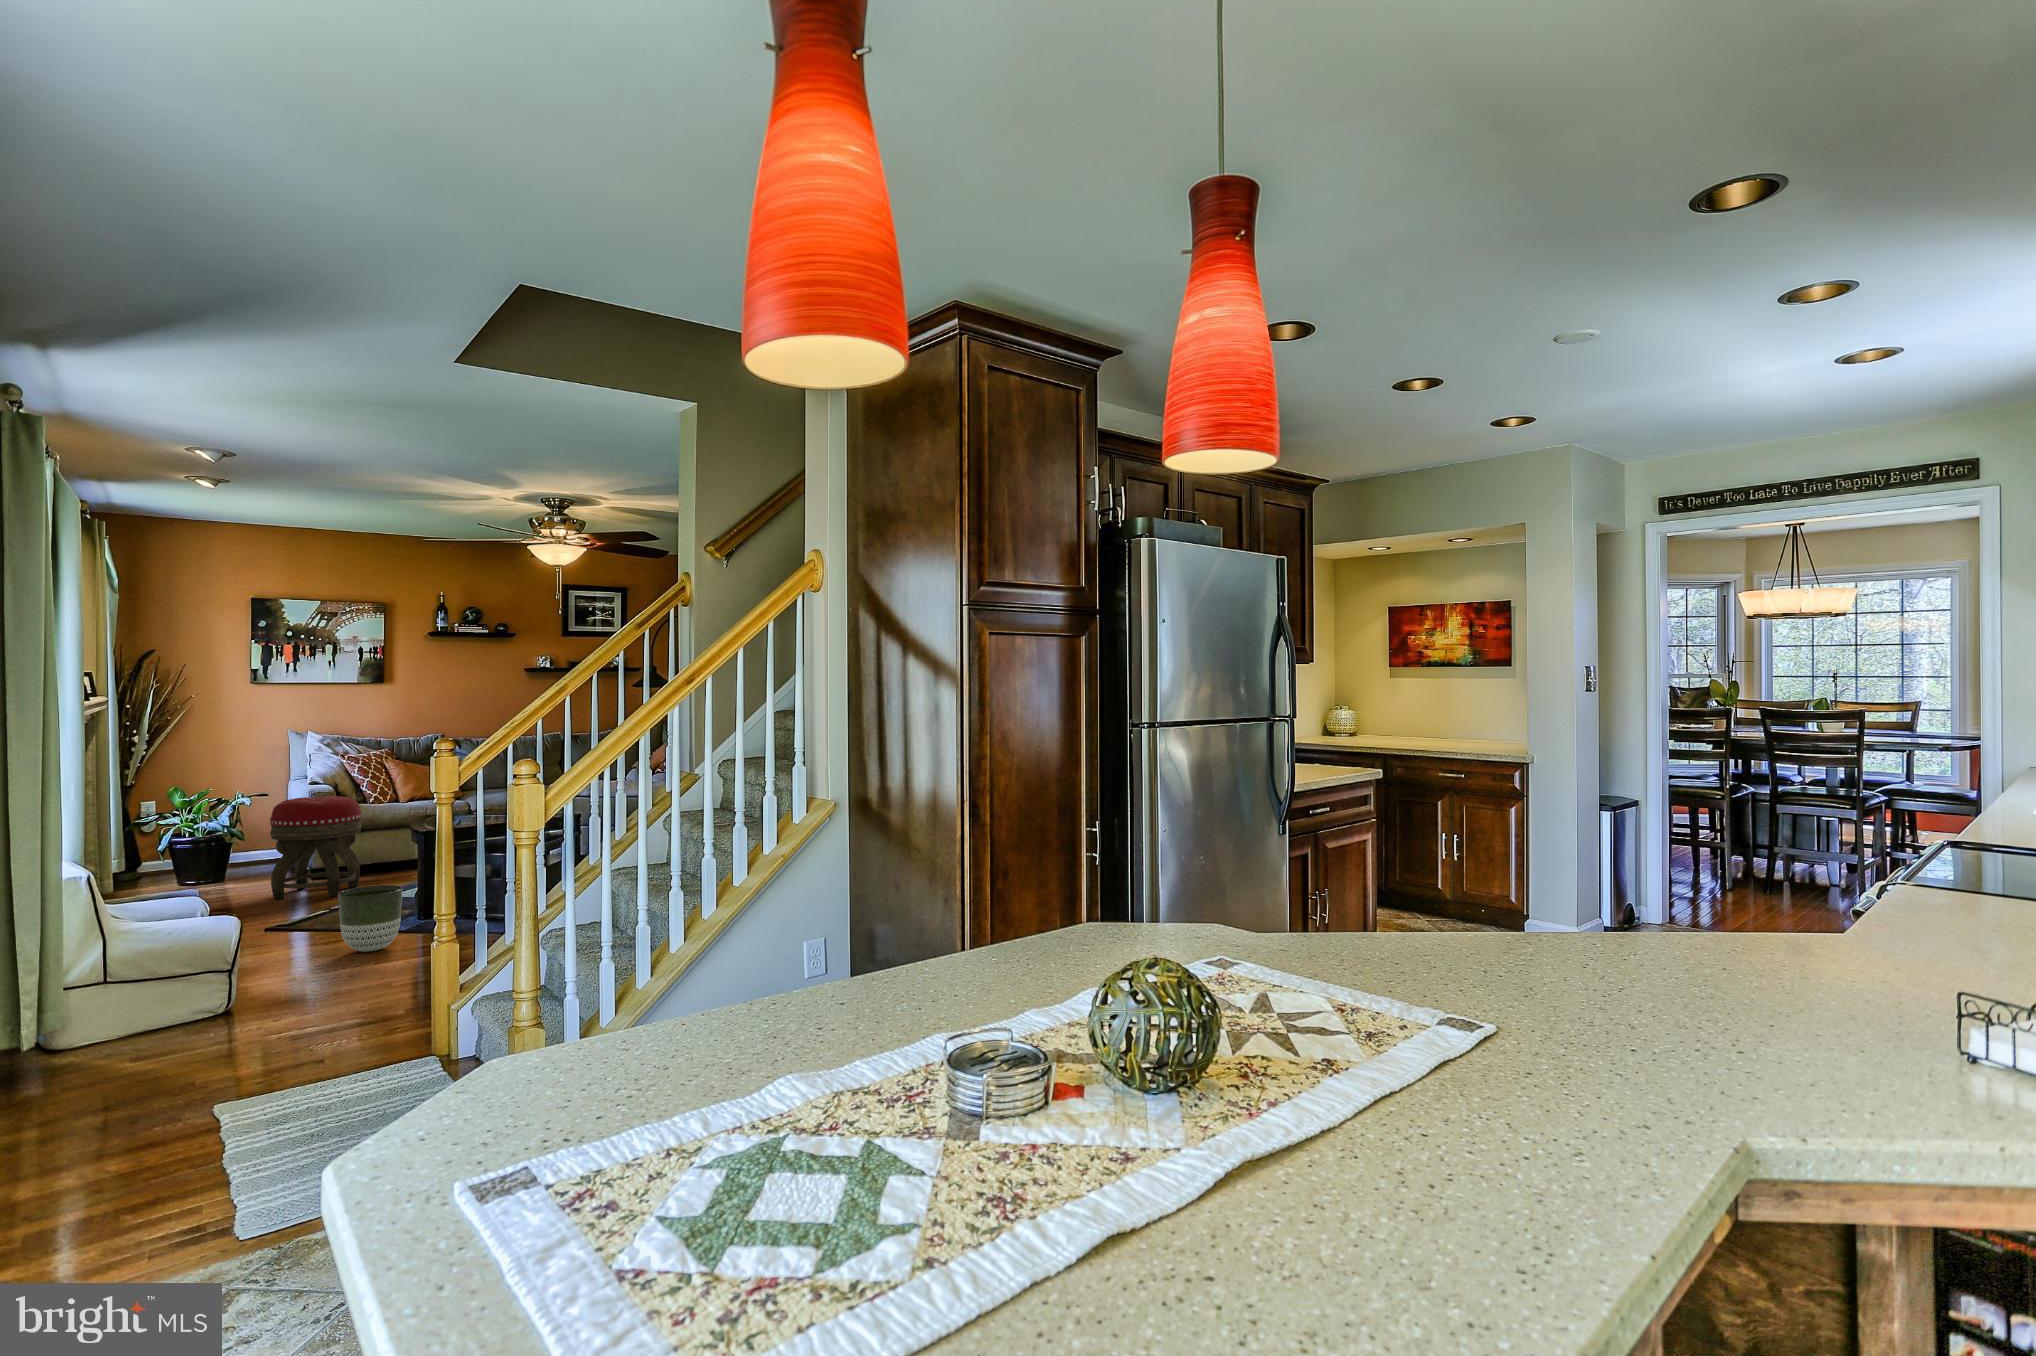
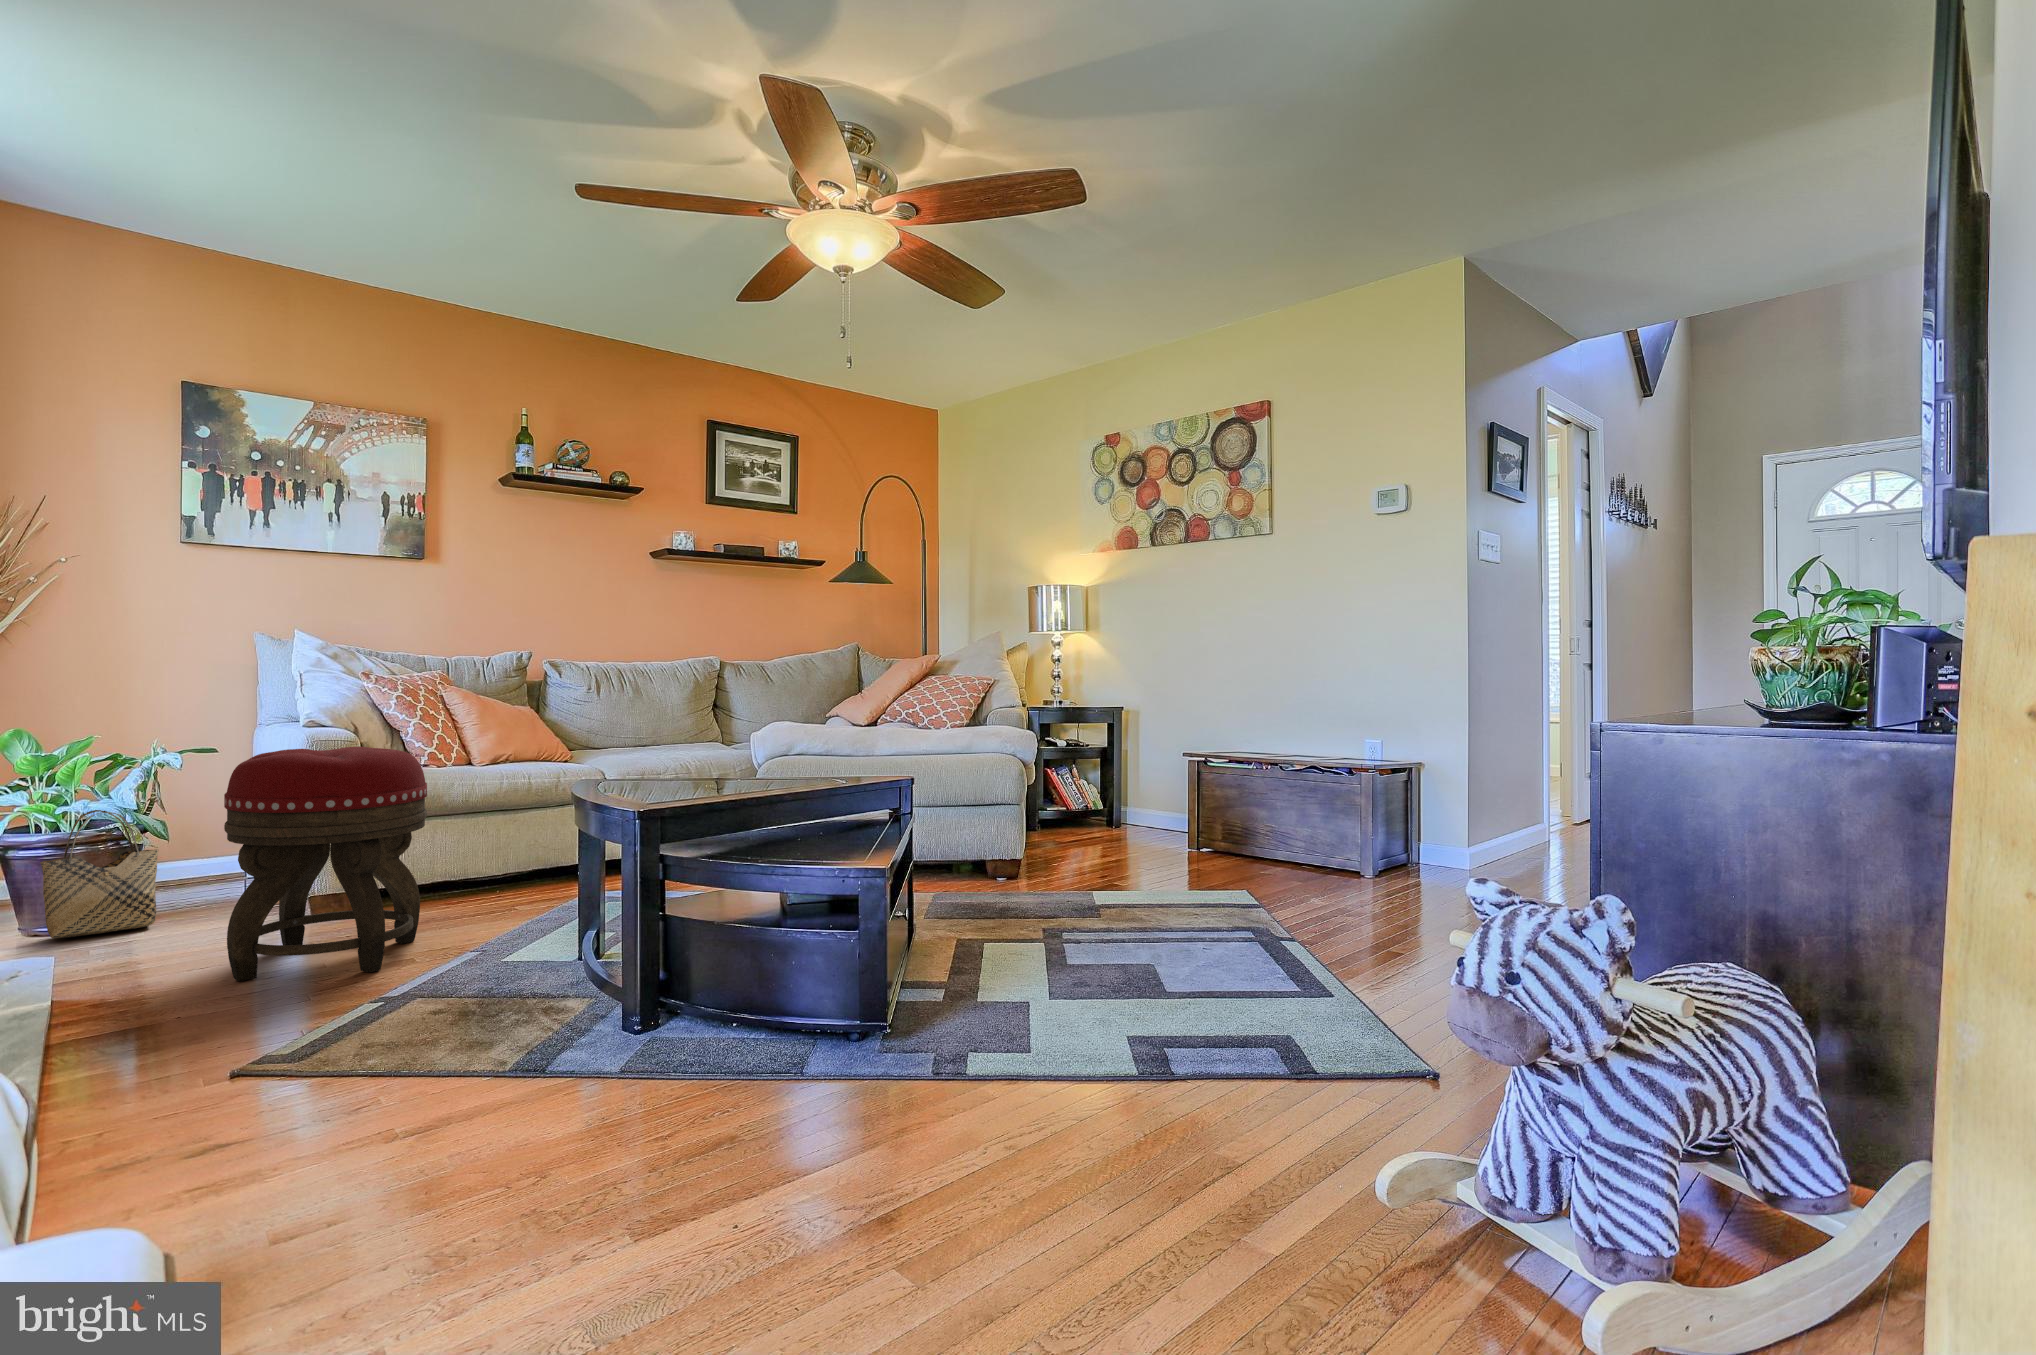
woven basket: none [188,826,241,886] -> present [40,810,159,938]
planter: present [338,885,402,952] -> none [474,1001,665,1236]

